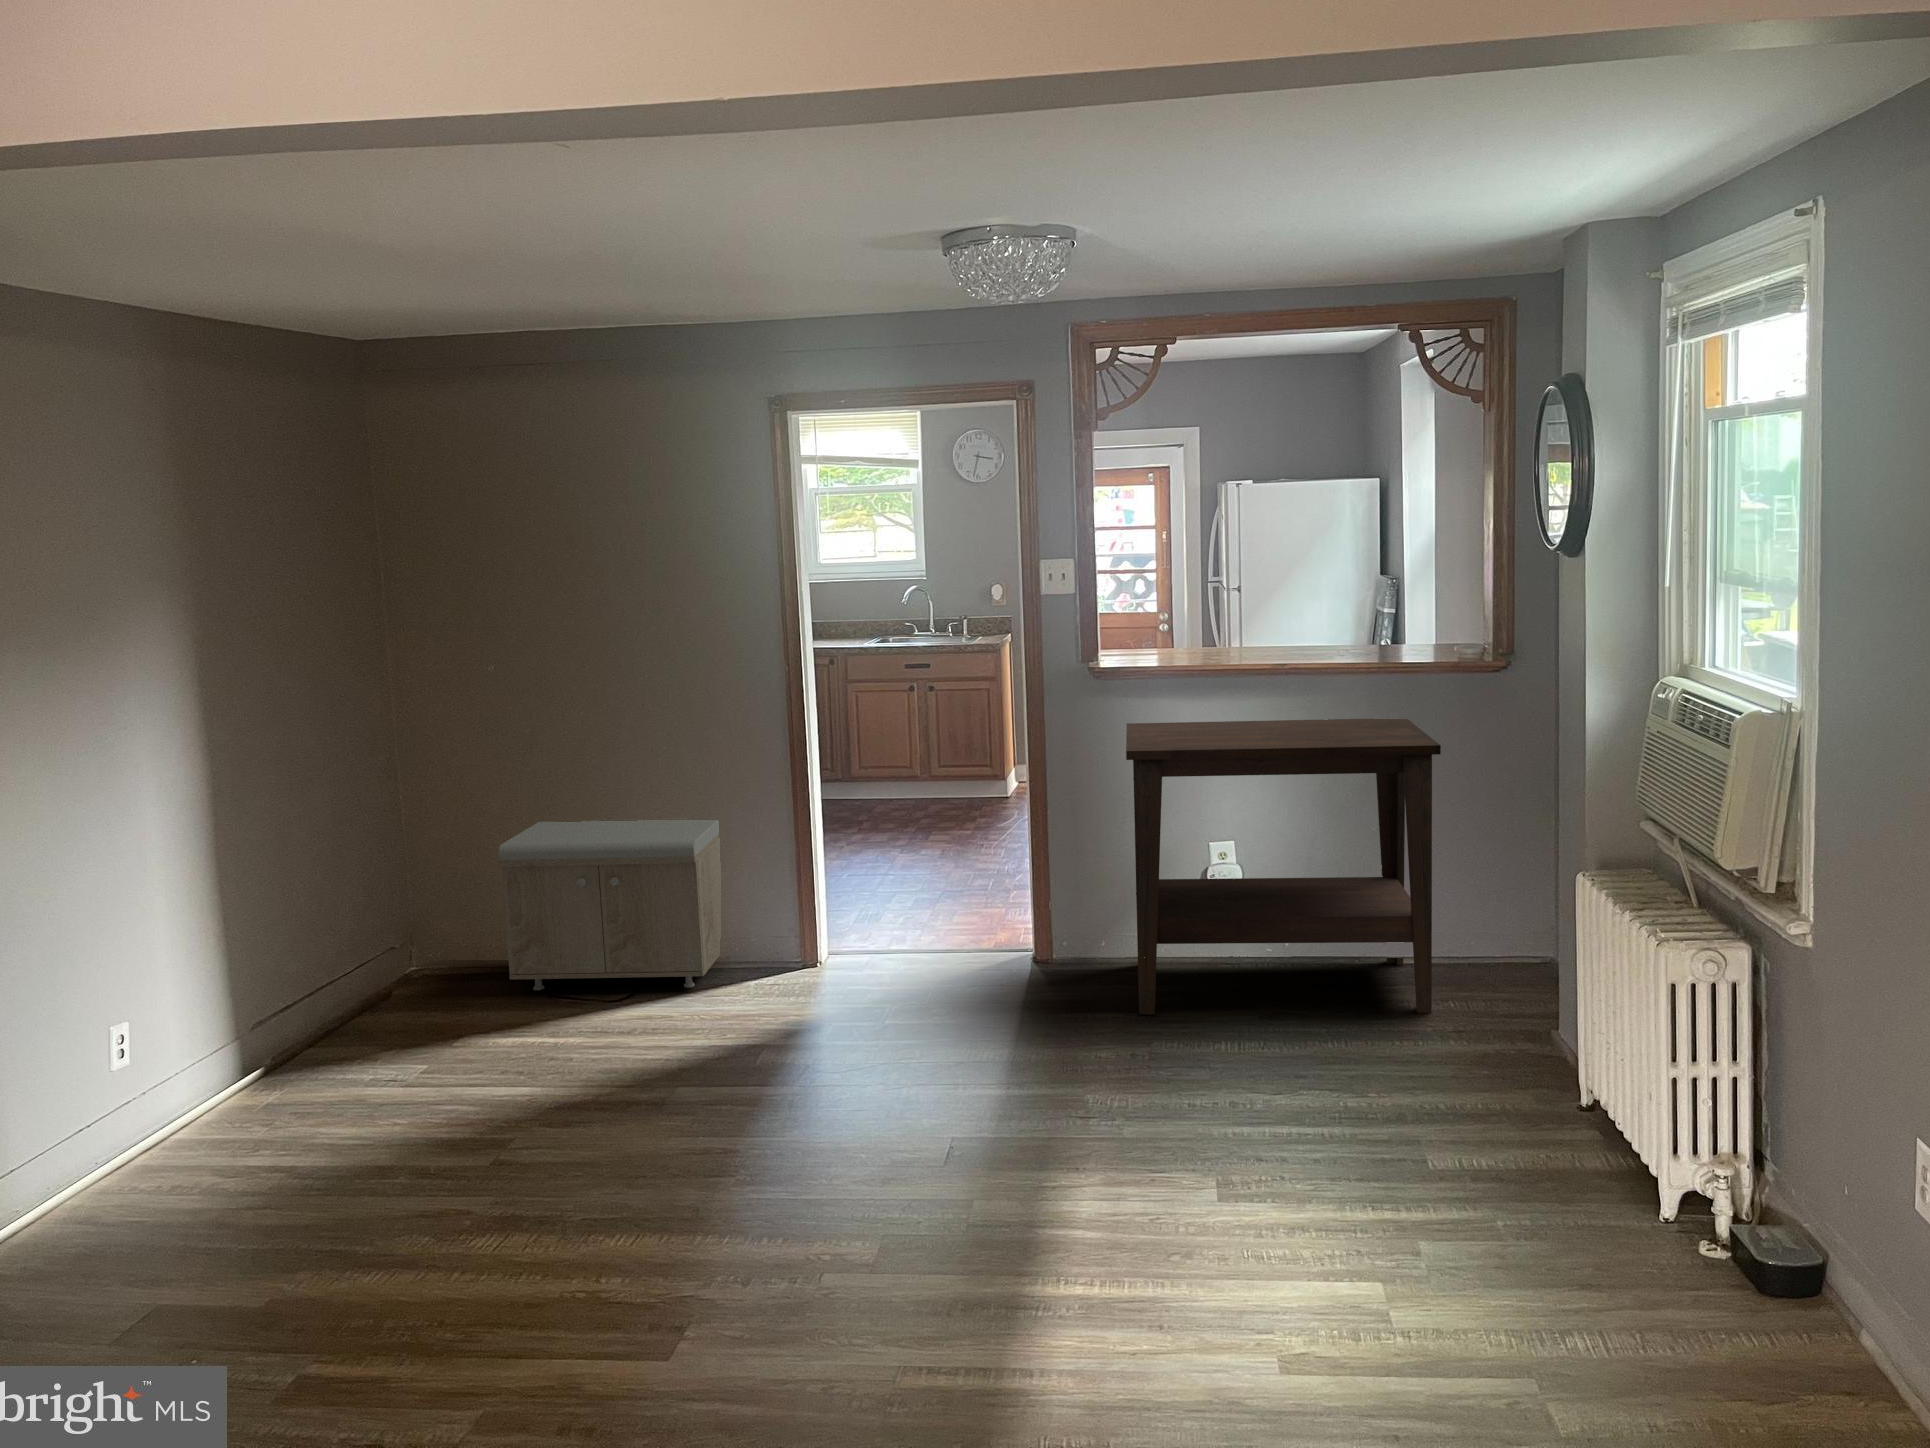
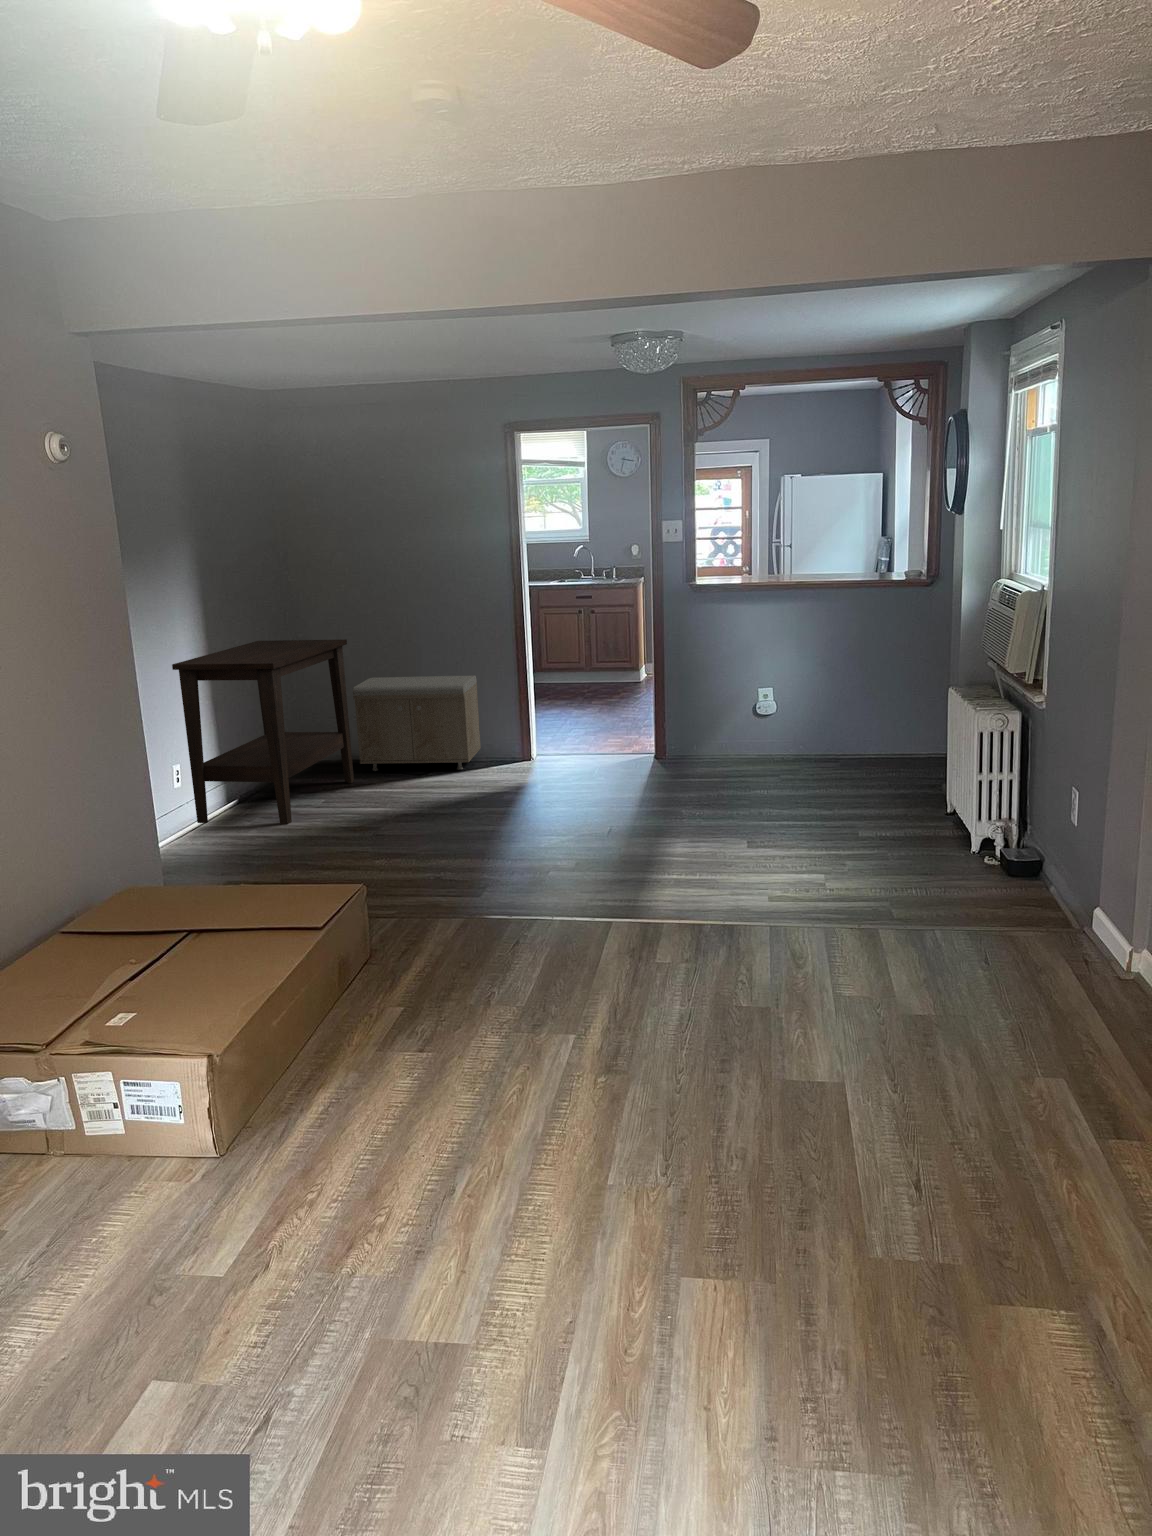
side table: present [1126,719,1441,1014] -> present [172,640,354,825]

